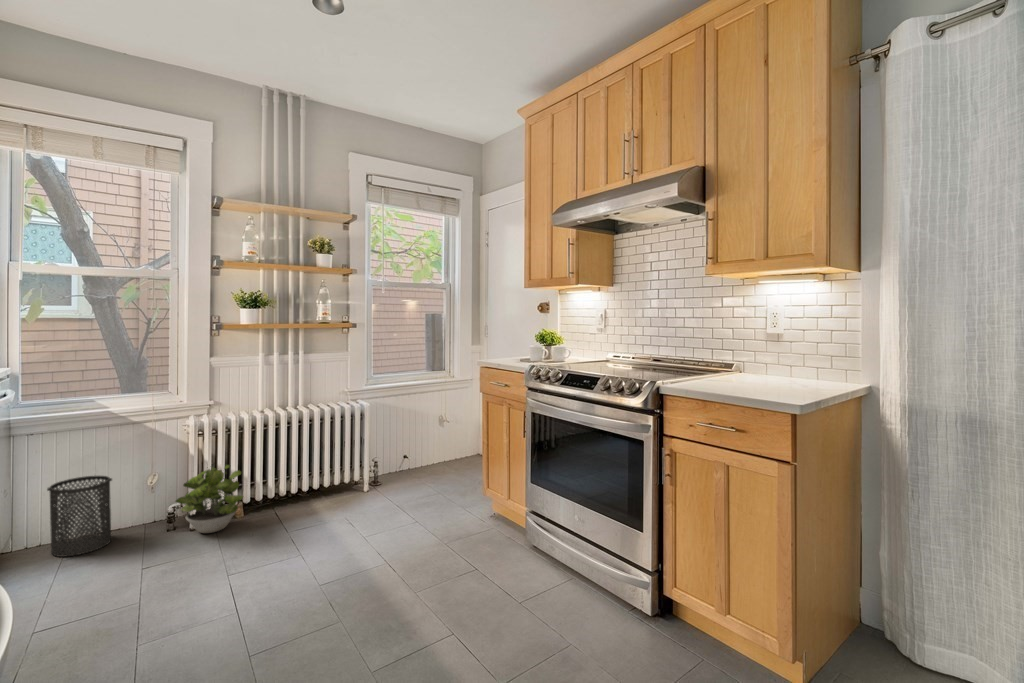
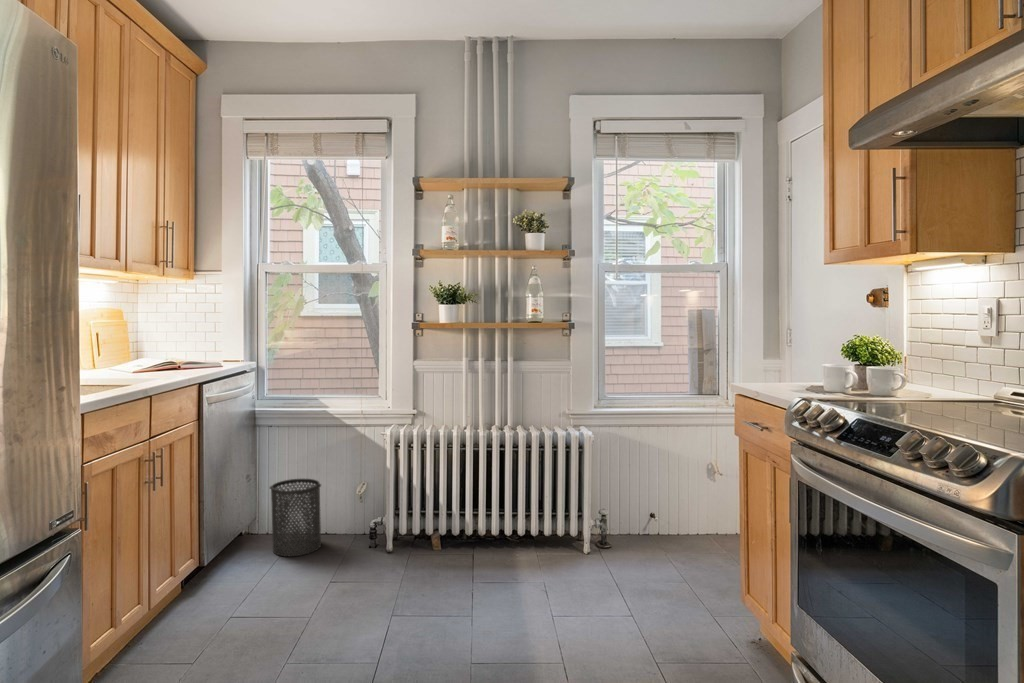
potted plant: present [176,465,243,533] -> none [364,484,432,560]

